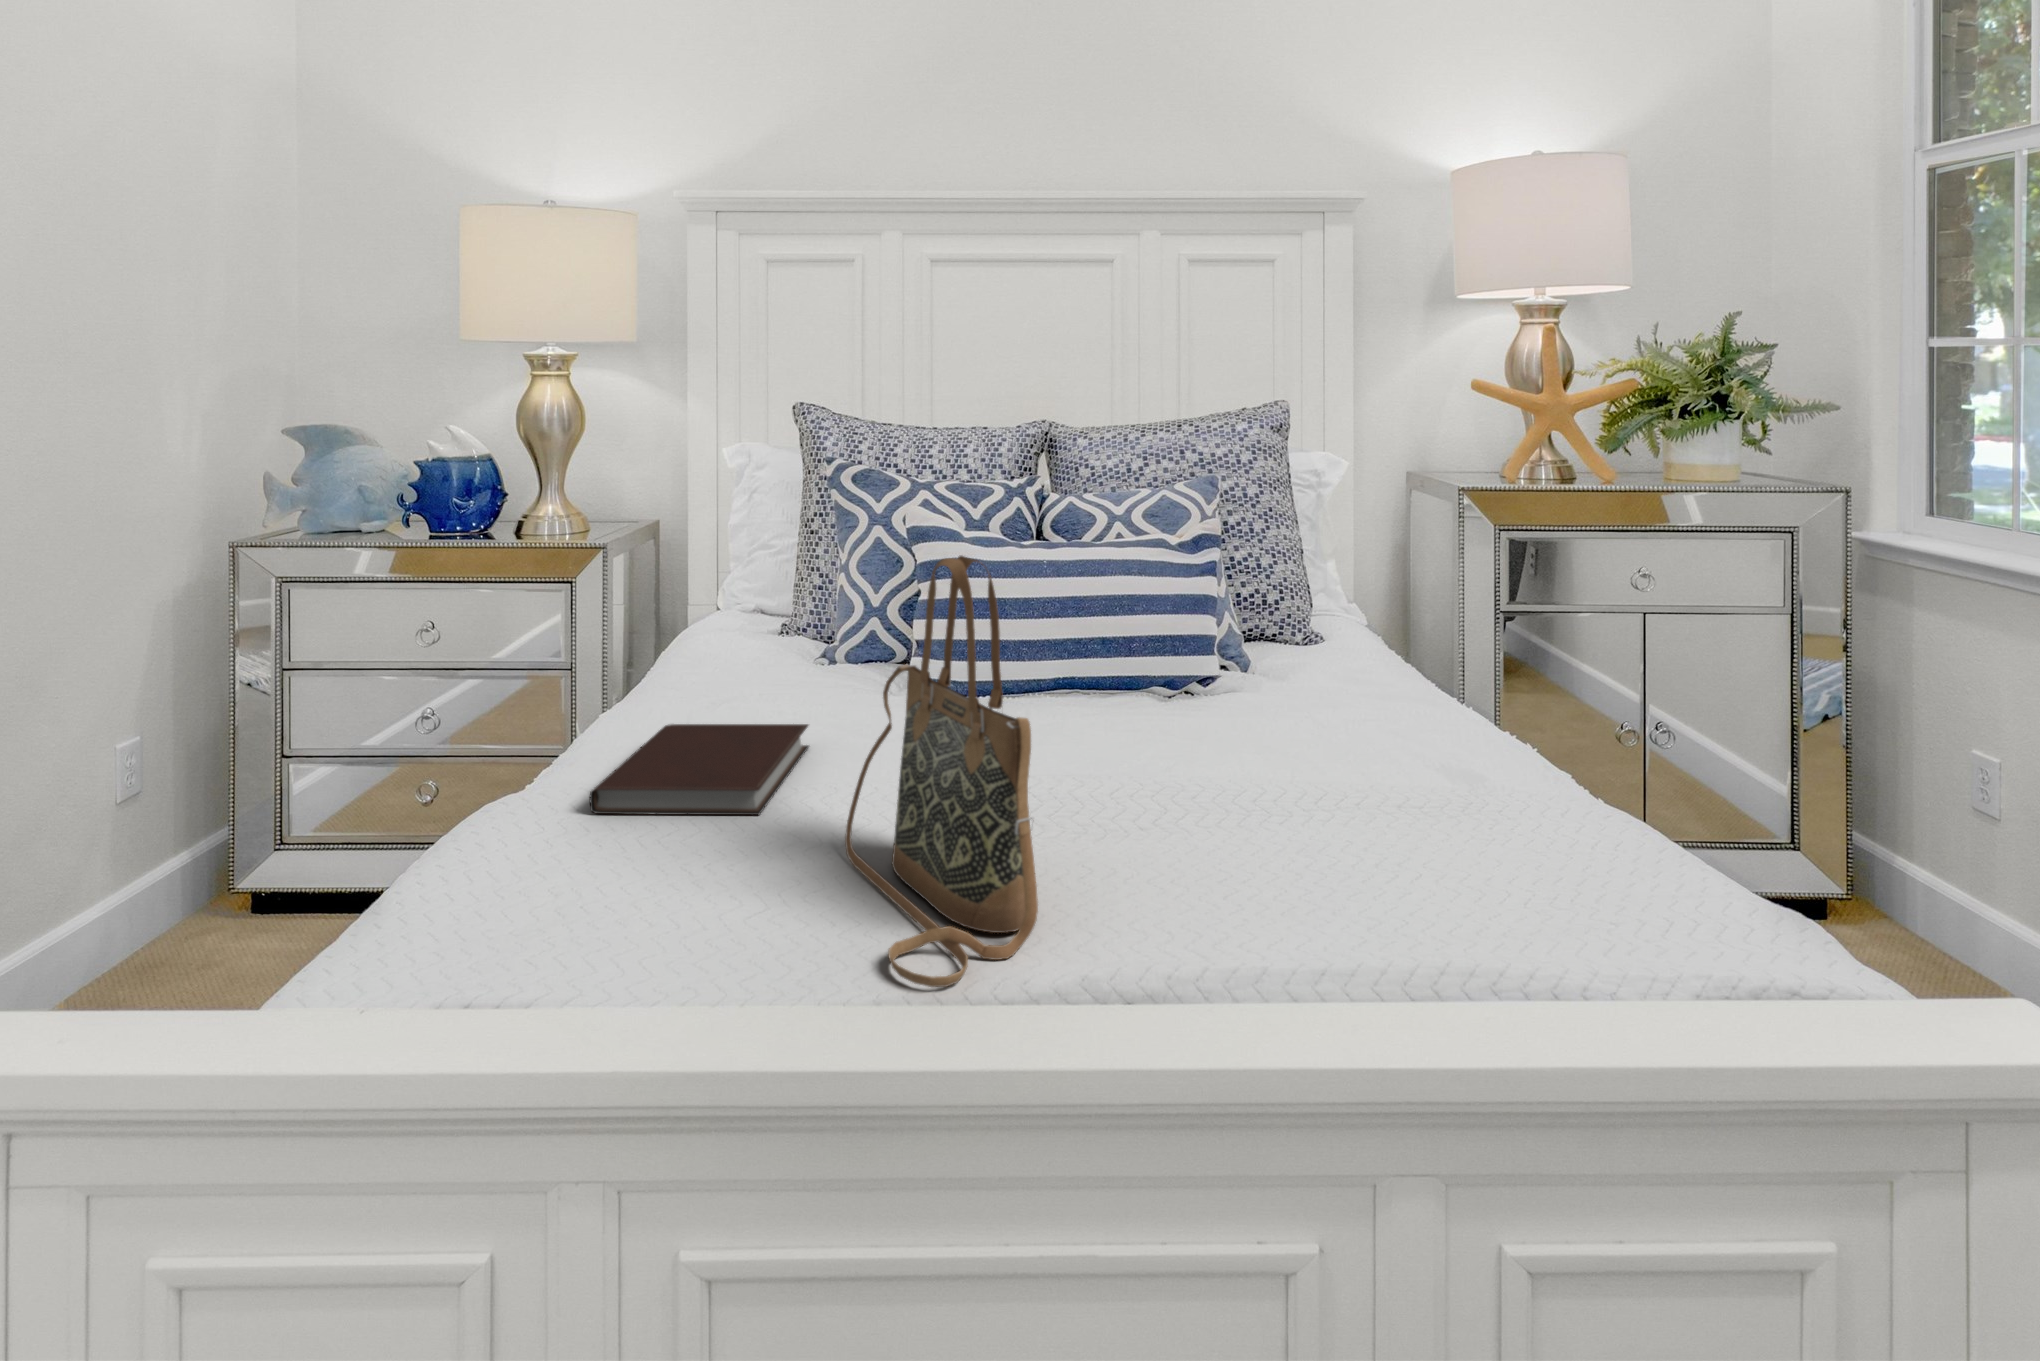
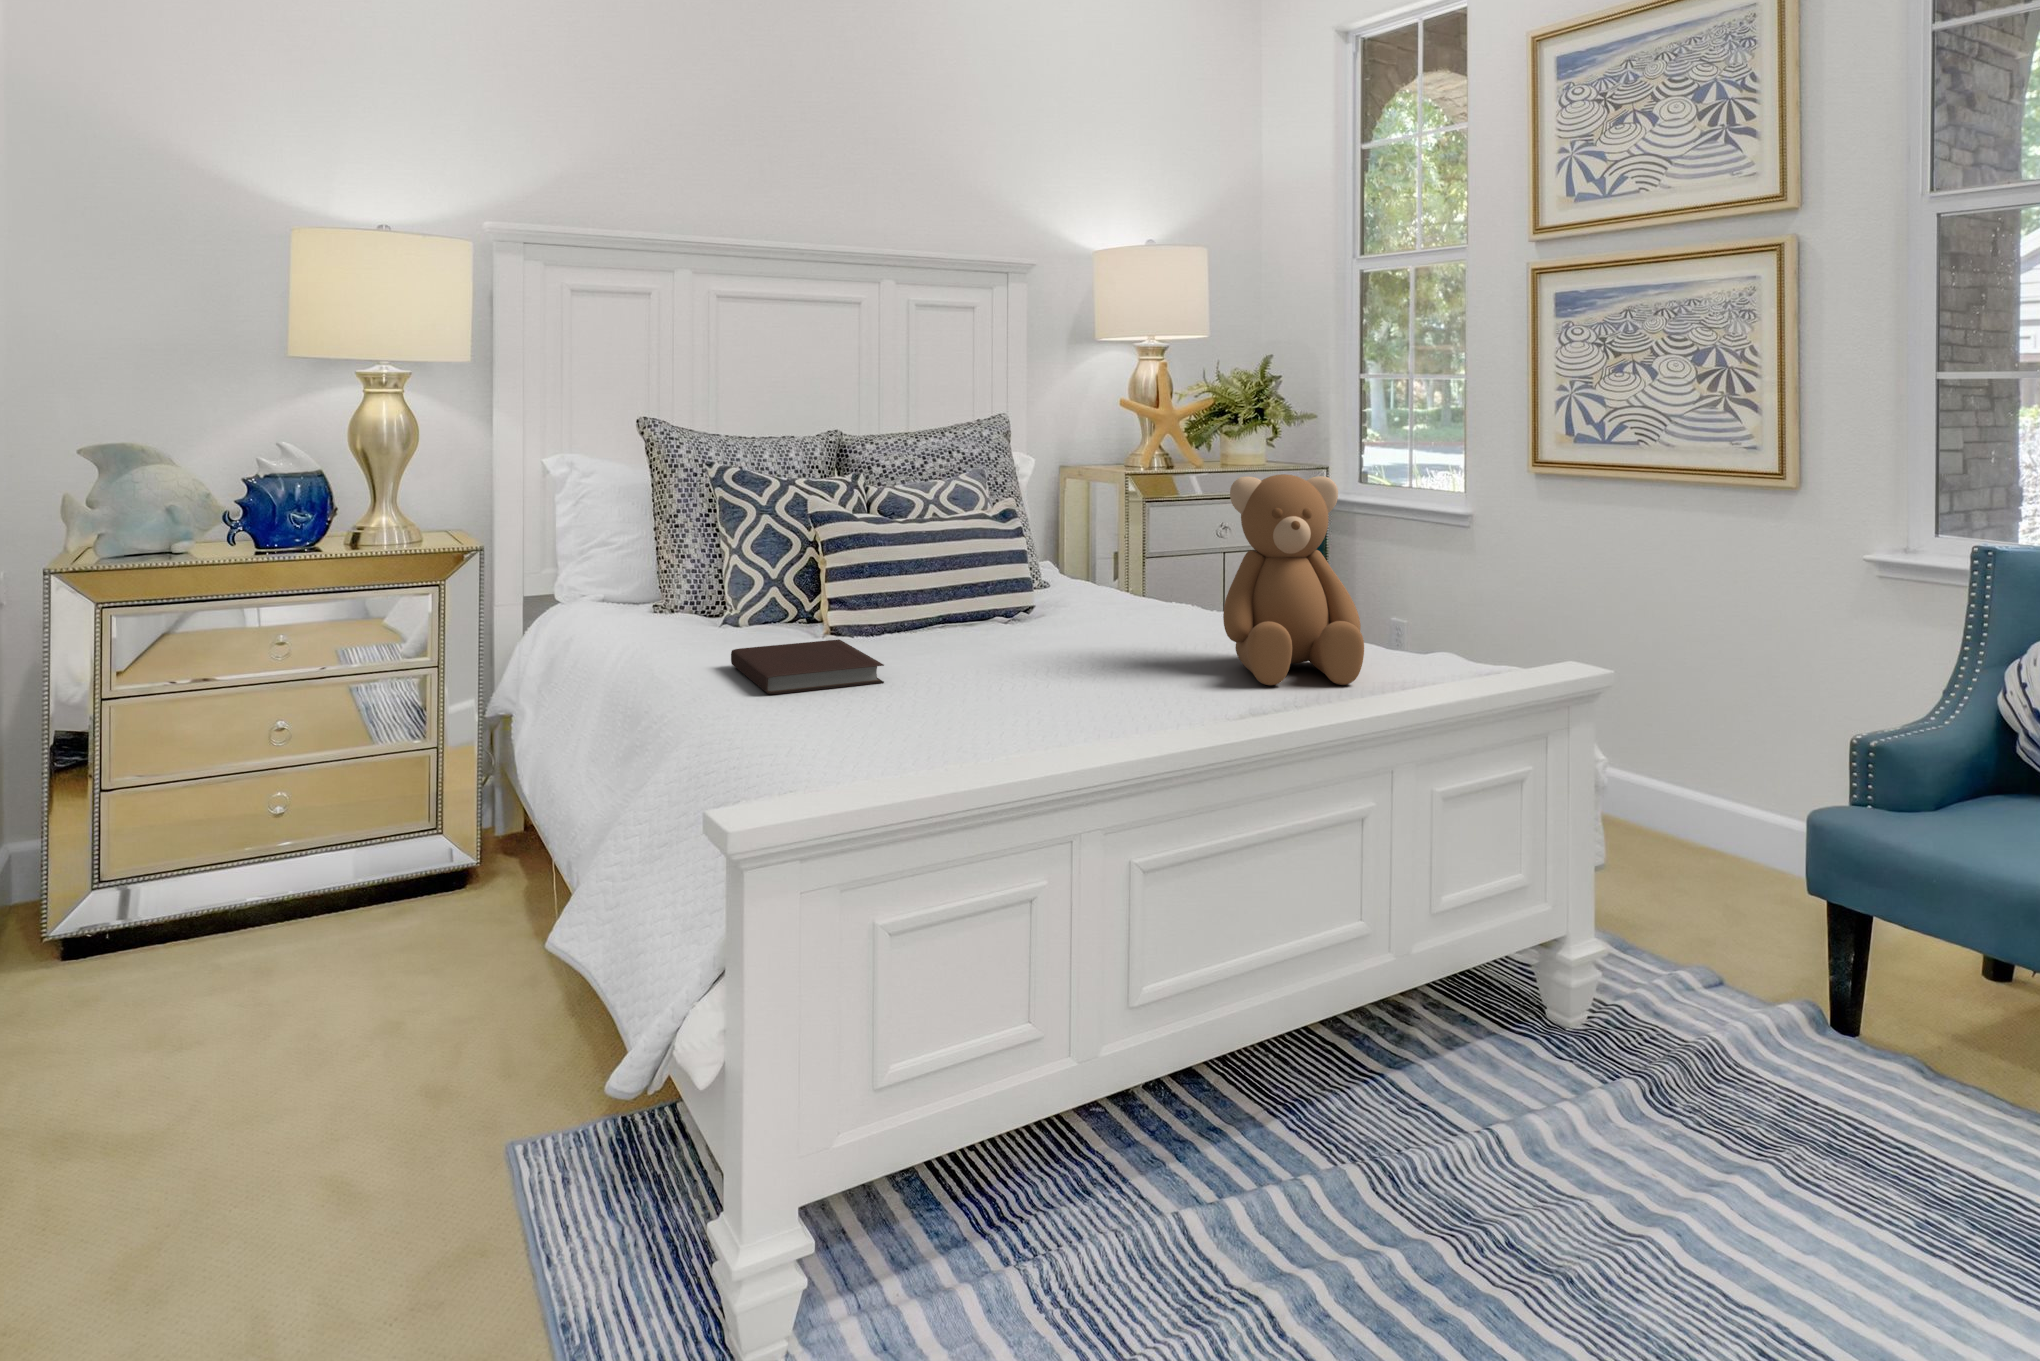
teddy bear: none [1243,542,1520,989] -> present [1223,474,1364,685]
handbag: present [845,556,1038,987] -> none [974,489,1155,714]

